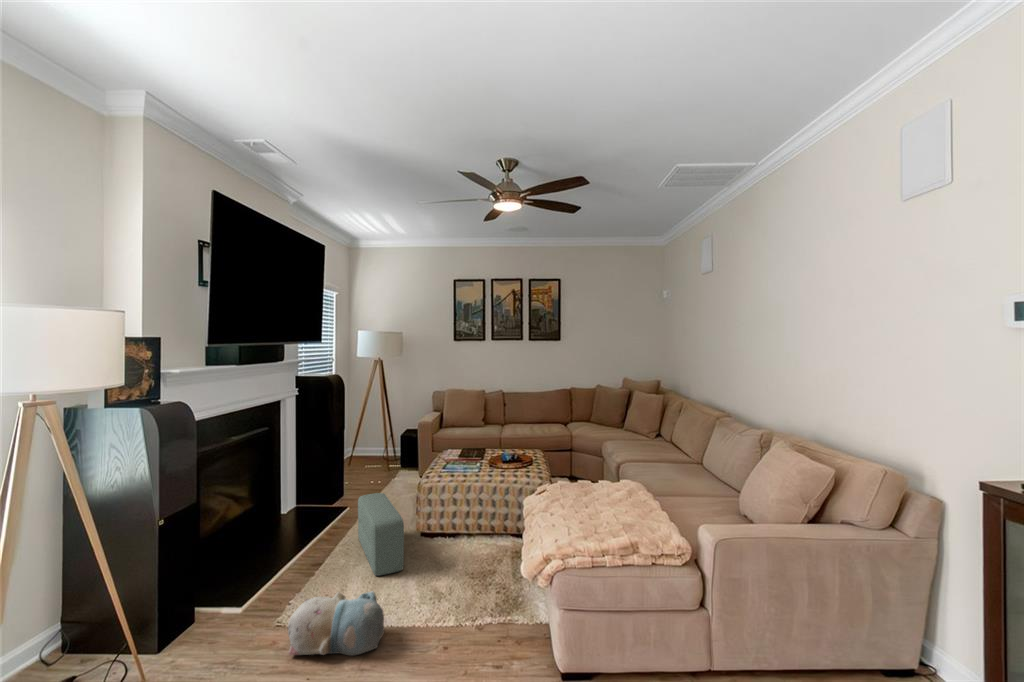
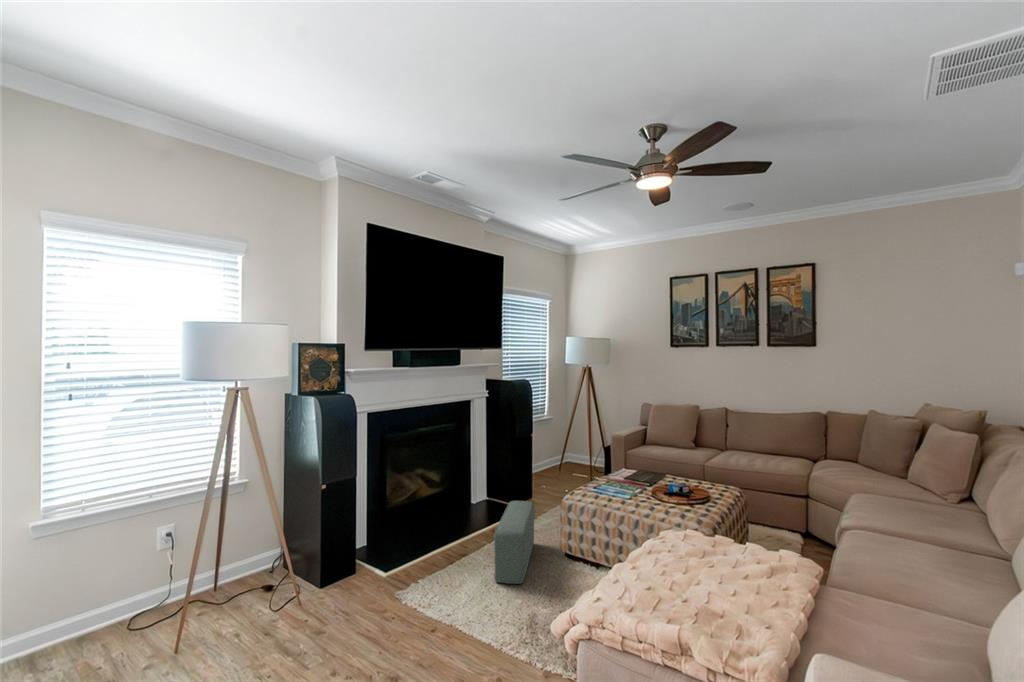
plush toy: present [288,591,384,656] -> none [382,583,460,649]

